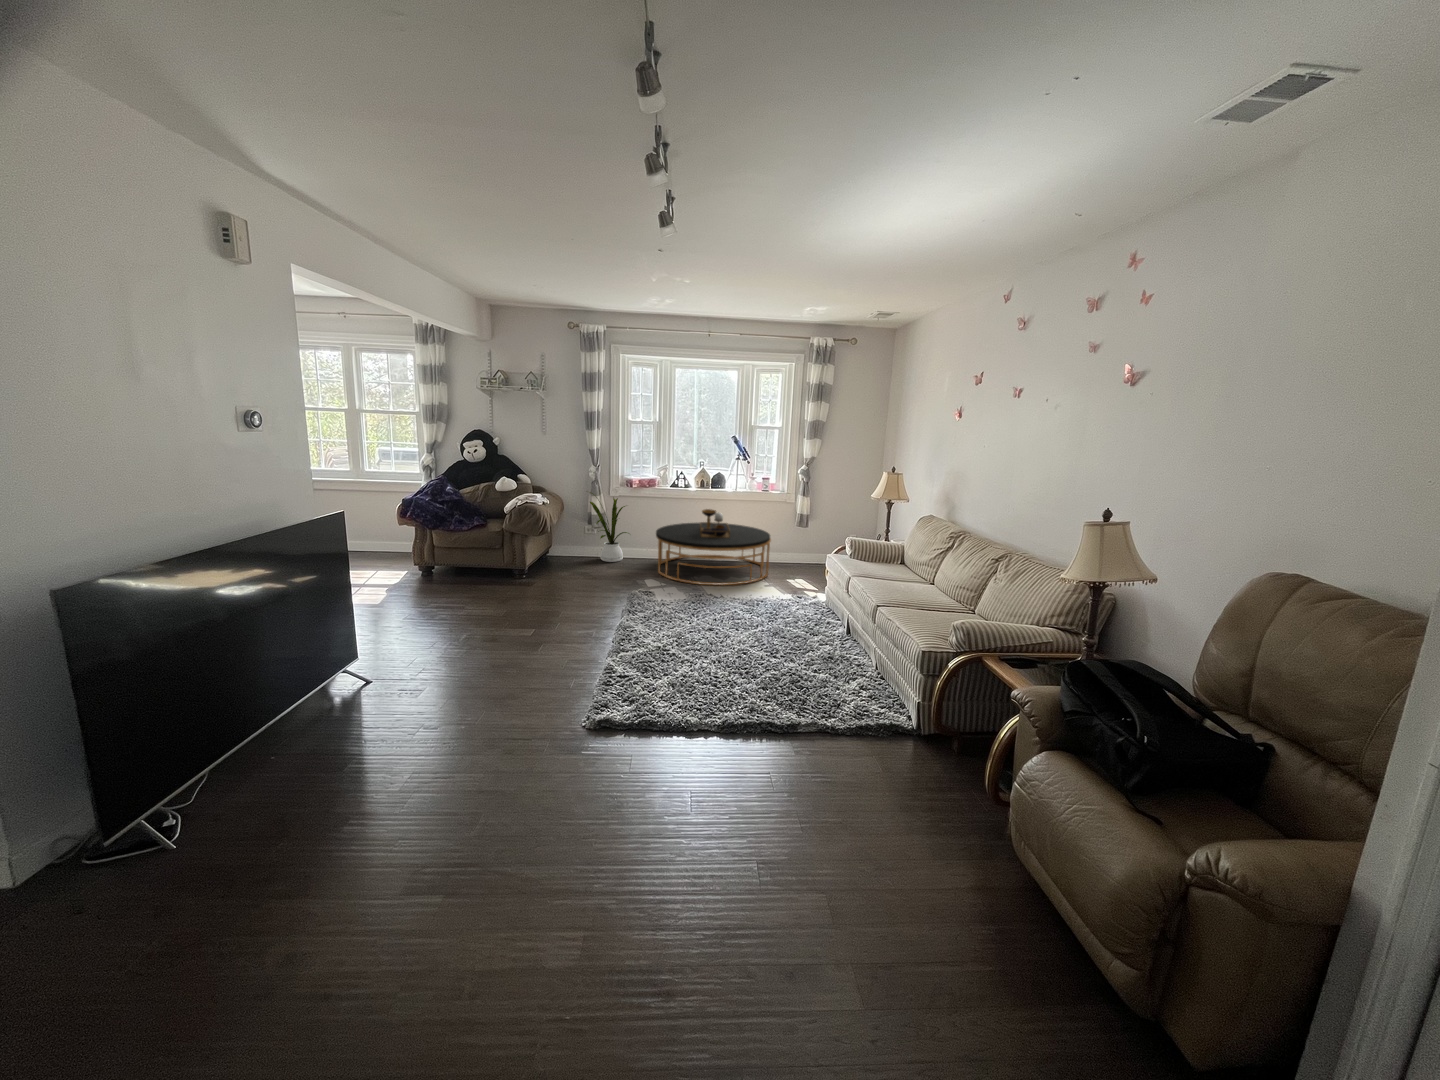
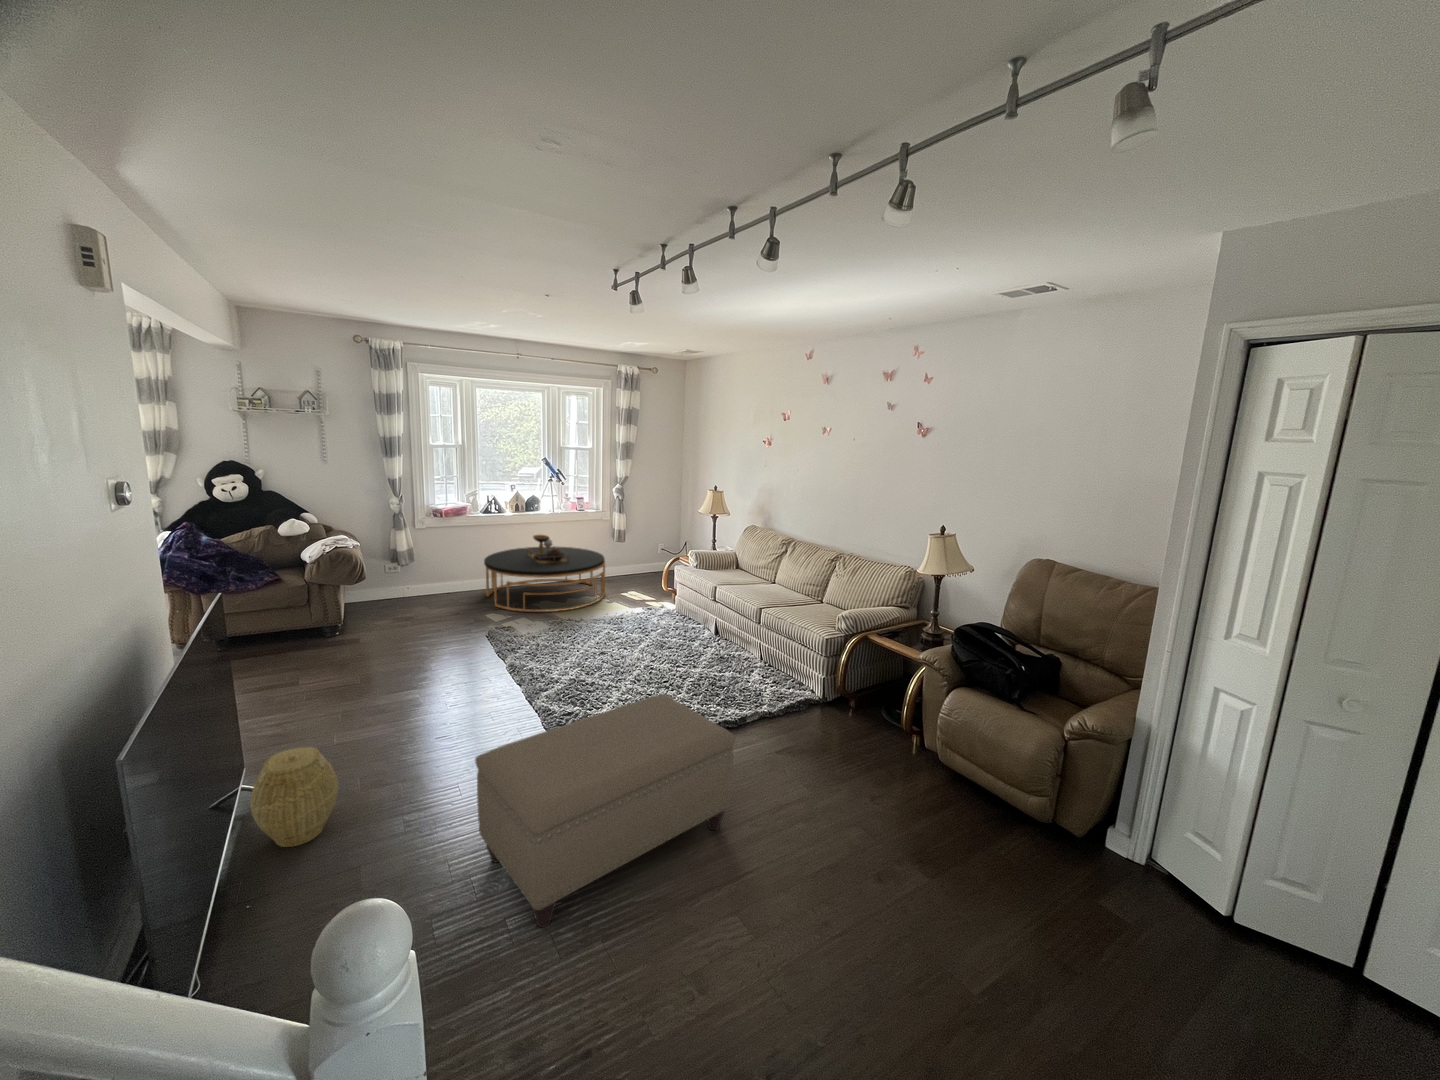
house plant: present [590,493,627,562] -> none [390,527,447,602]
woven basket: none [314,646,385,726] -> present [250,747,338,847]
ottoman: none [391,667,673,861] -> present [475,694,736,927]

